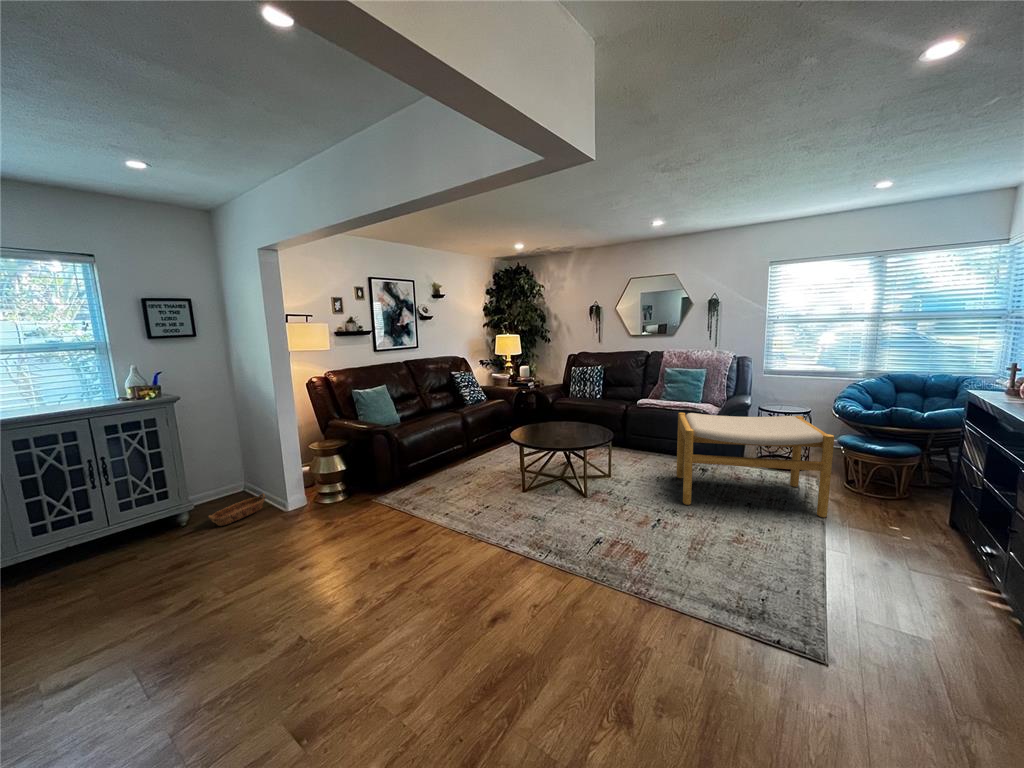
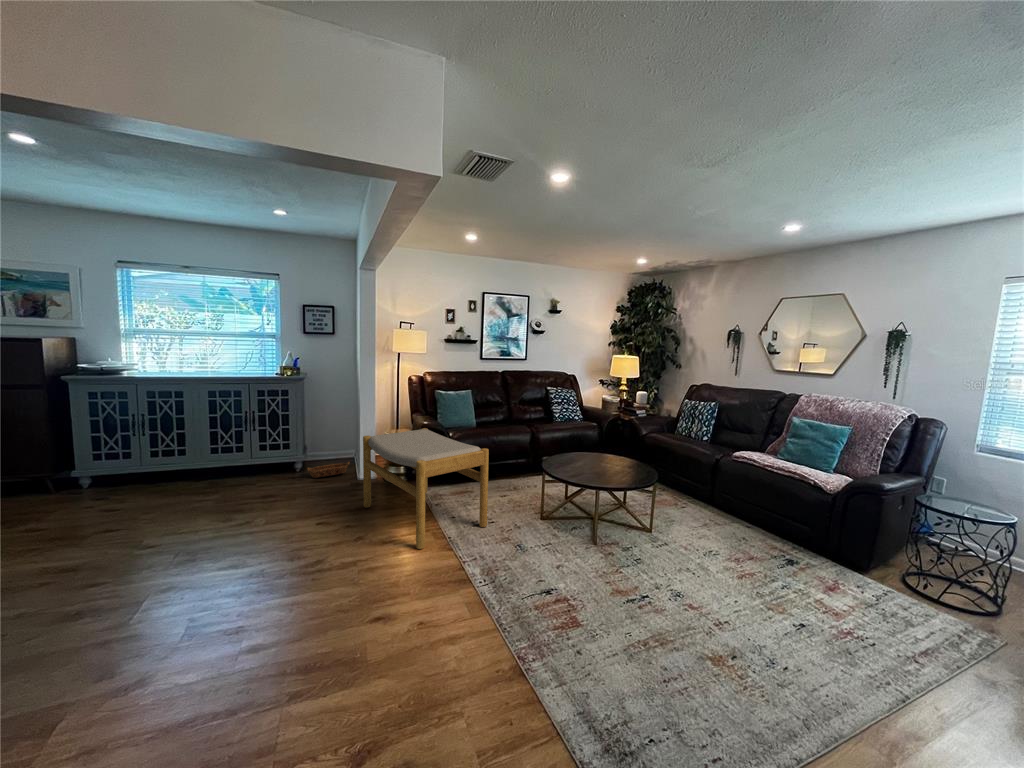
footstool: present [677,413,834,517] -> present [363,428,489,549]

